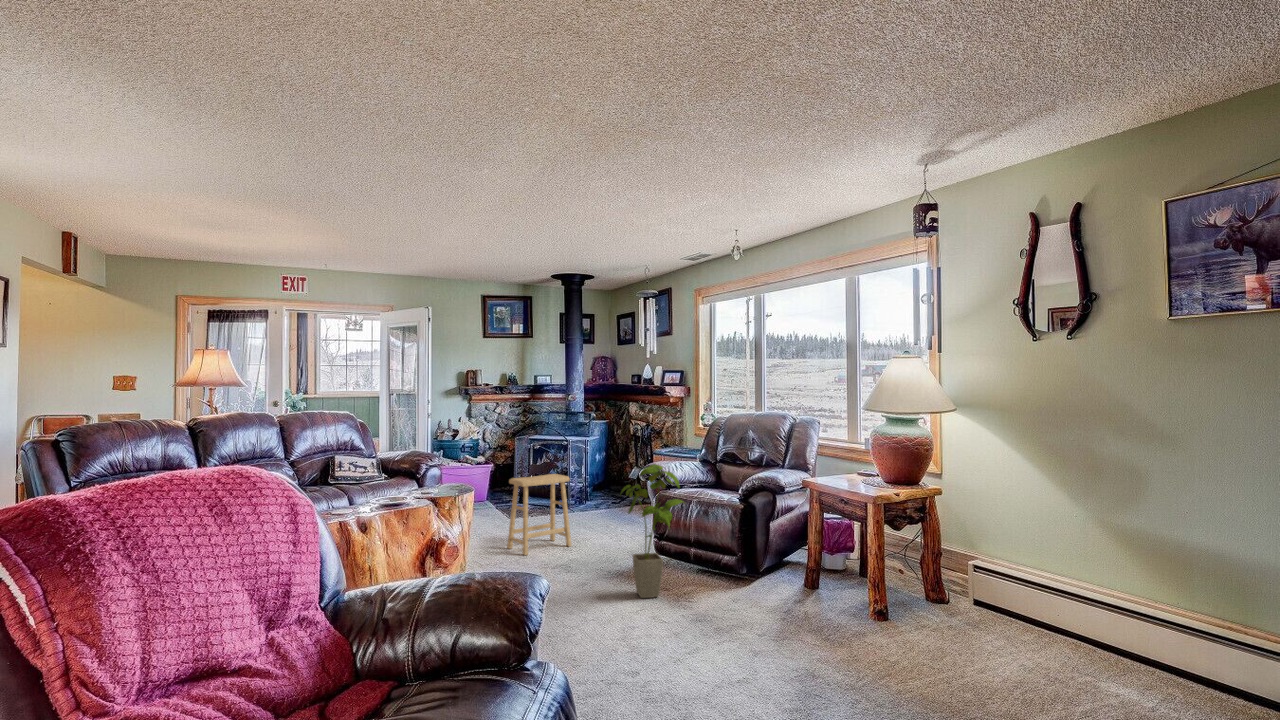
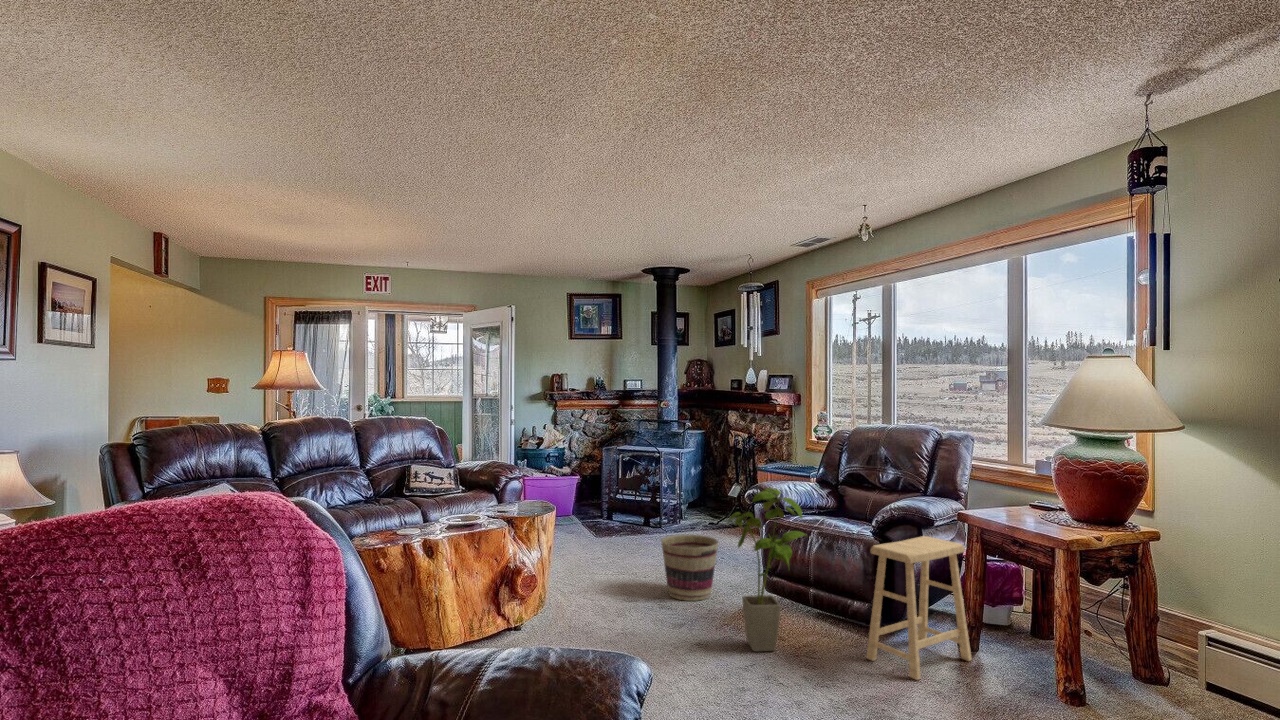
footstool: present [507,474,571,555] -> present [867,536,972,680]
basket: none [566,509,615,564] -> present [661,534,718,601]

